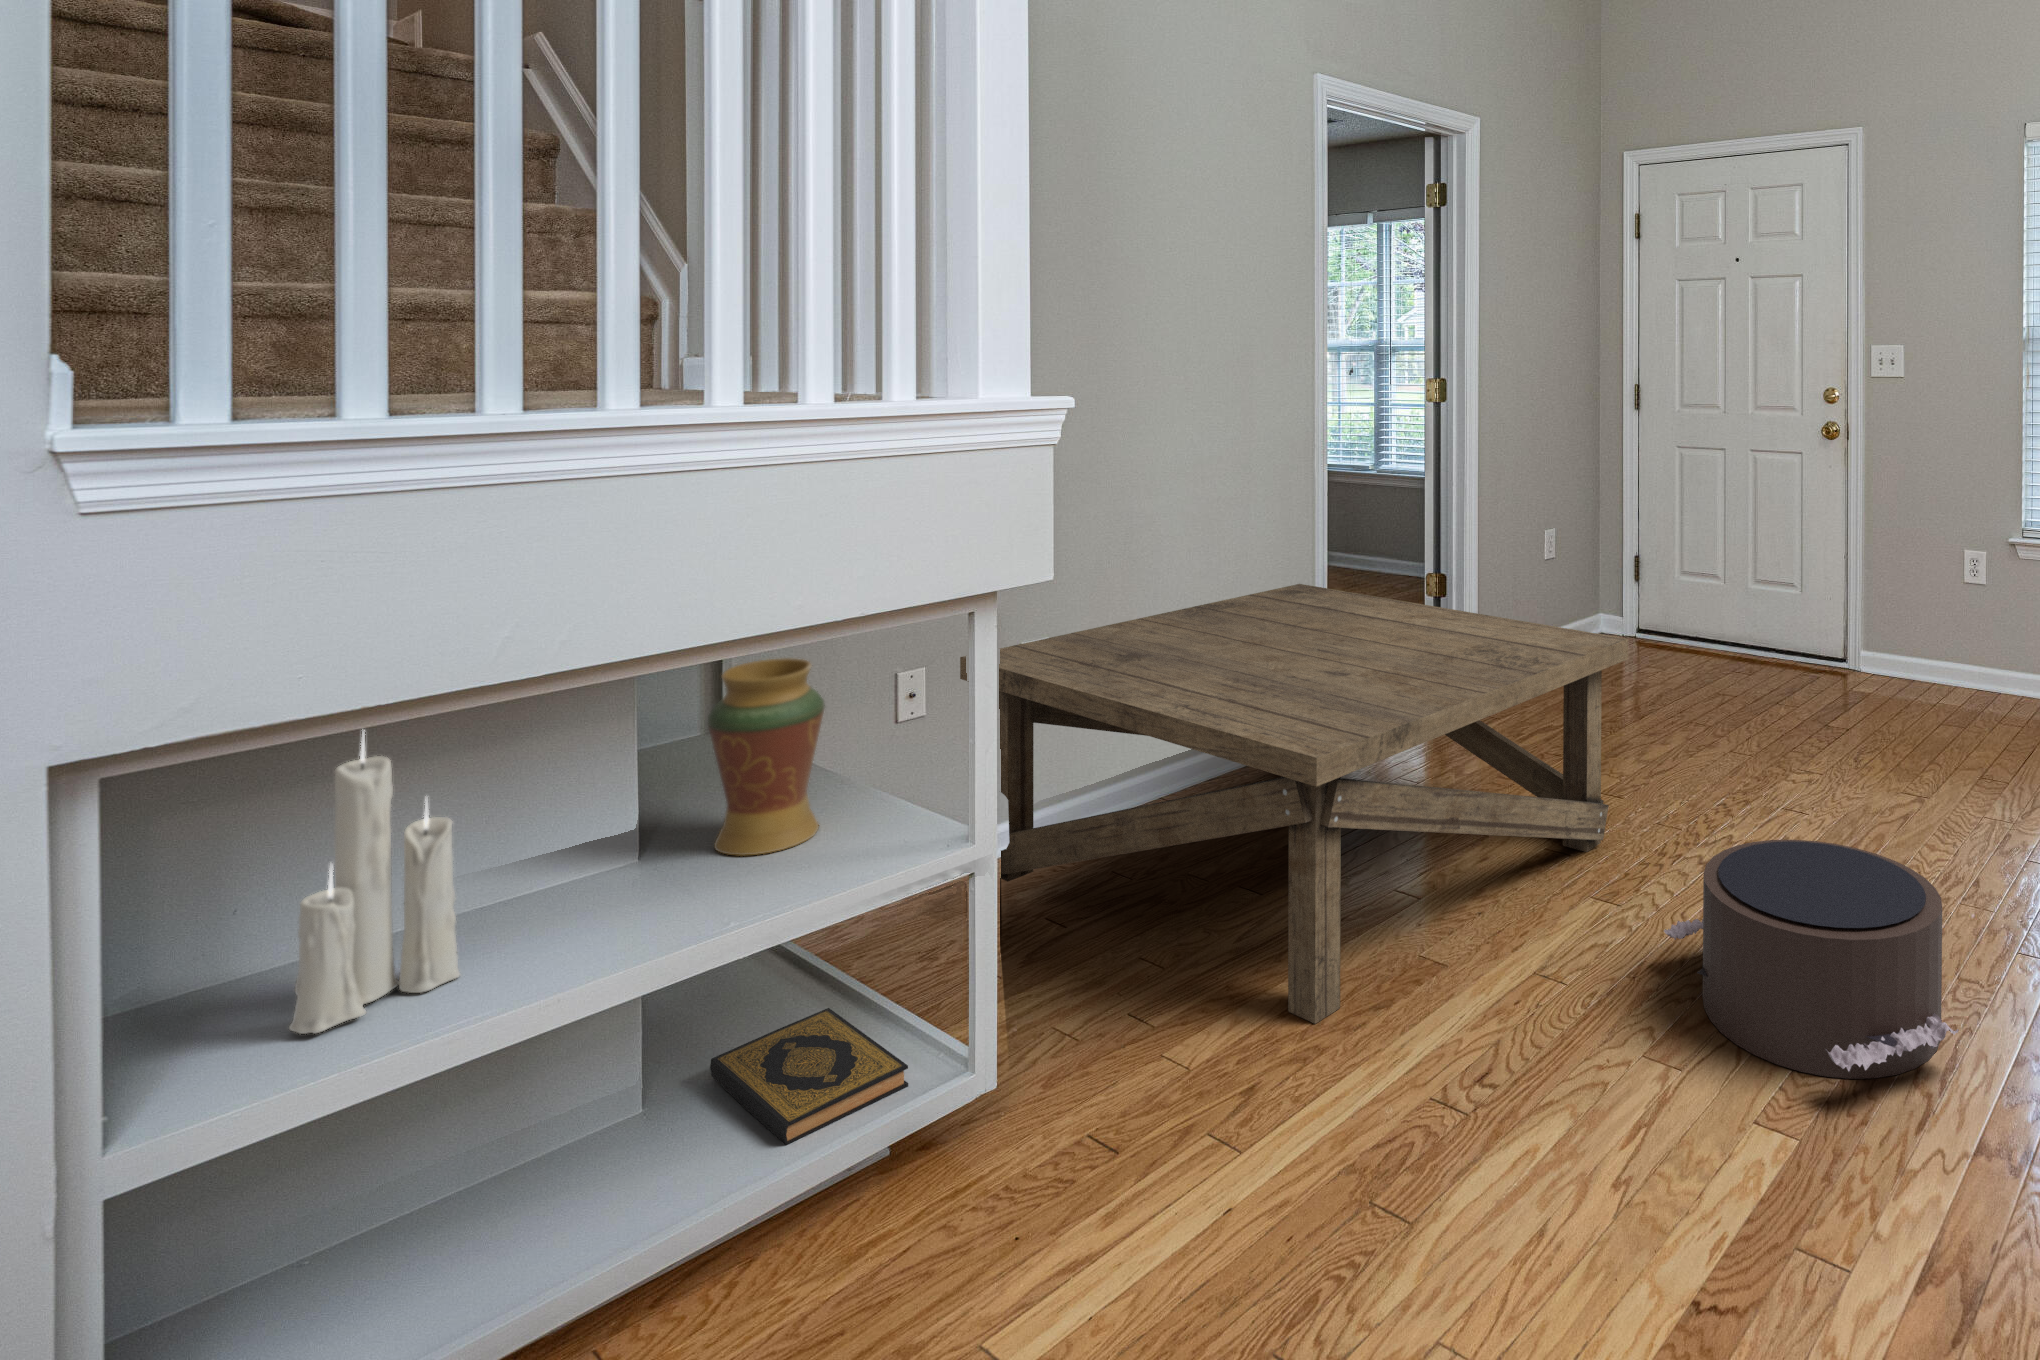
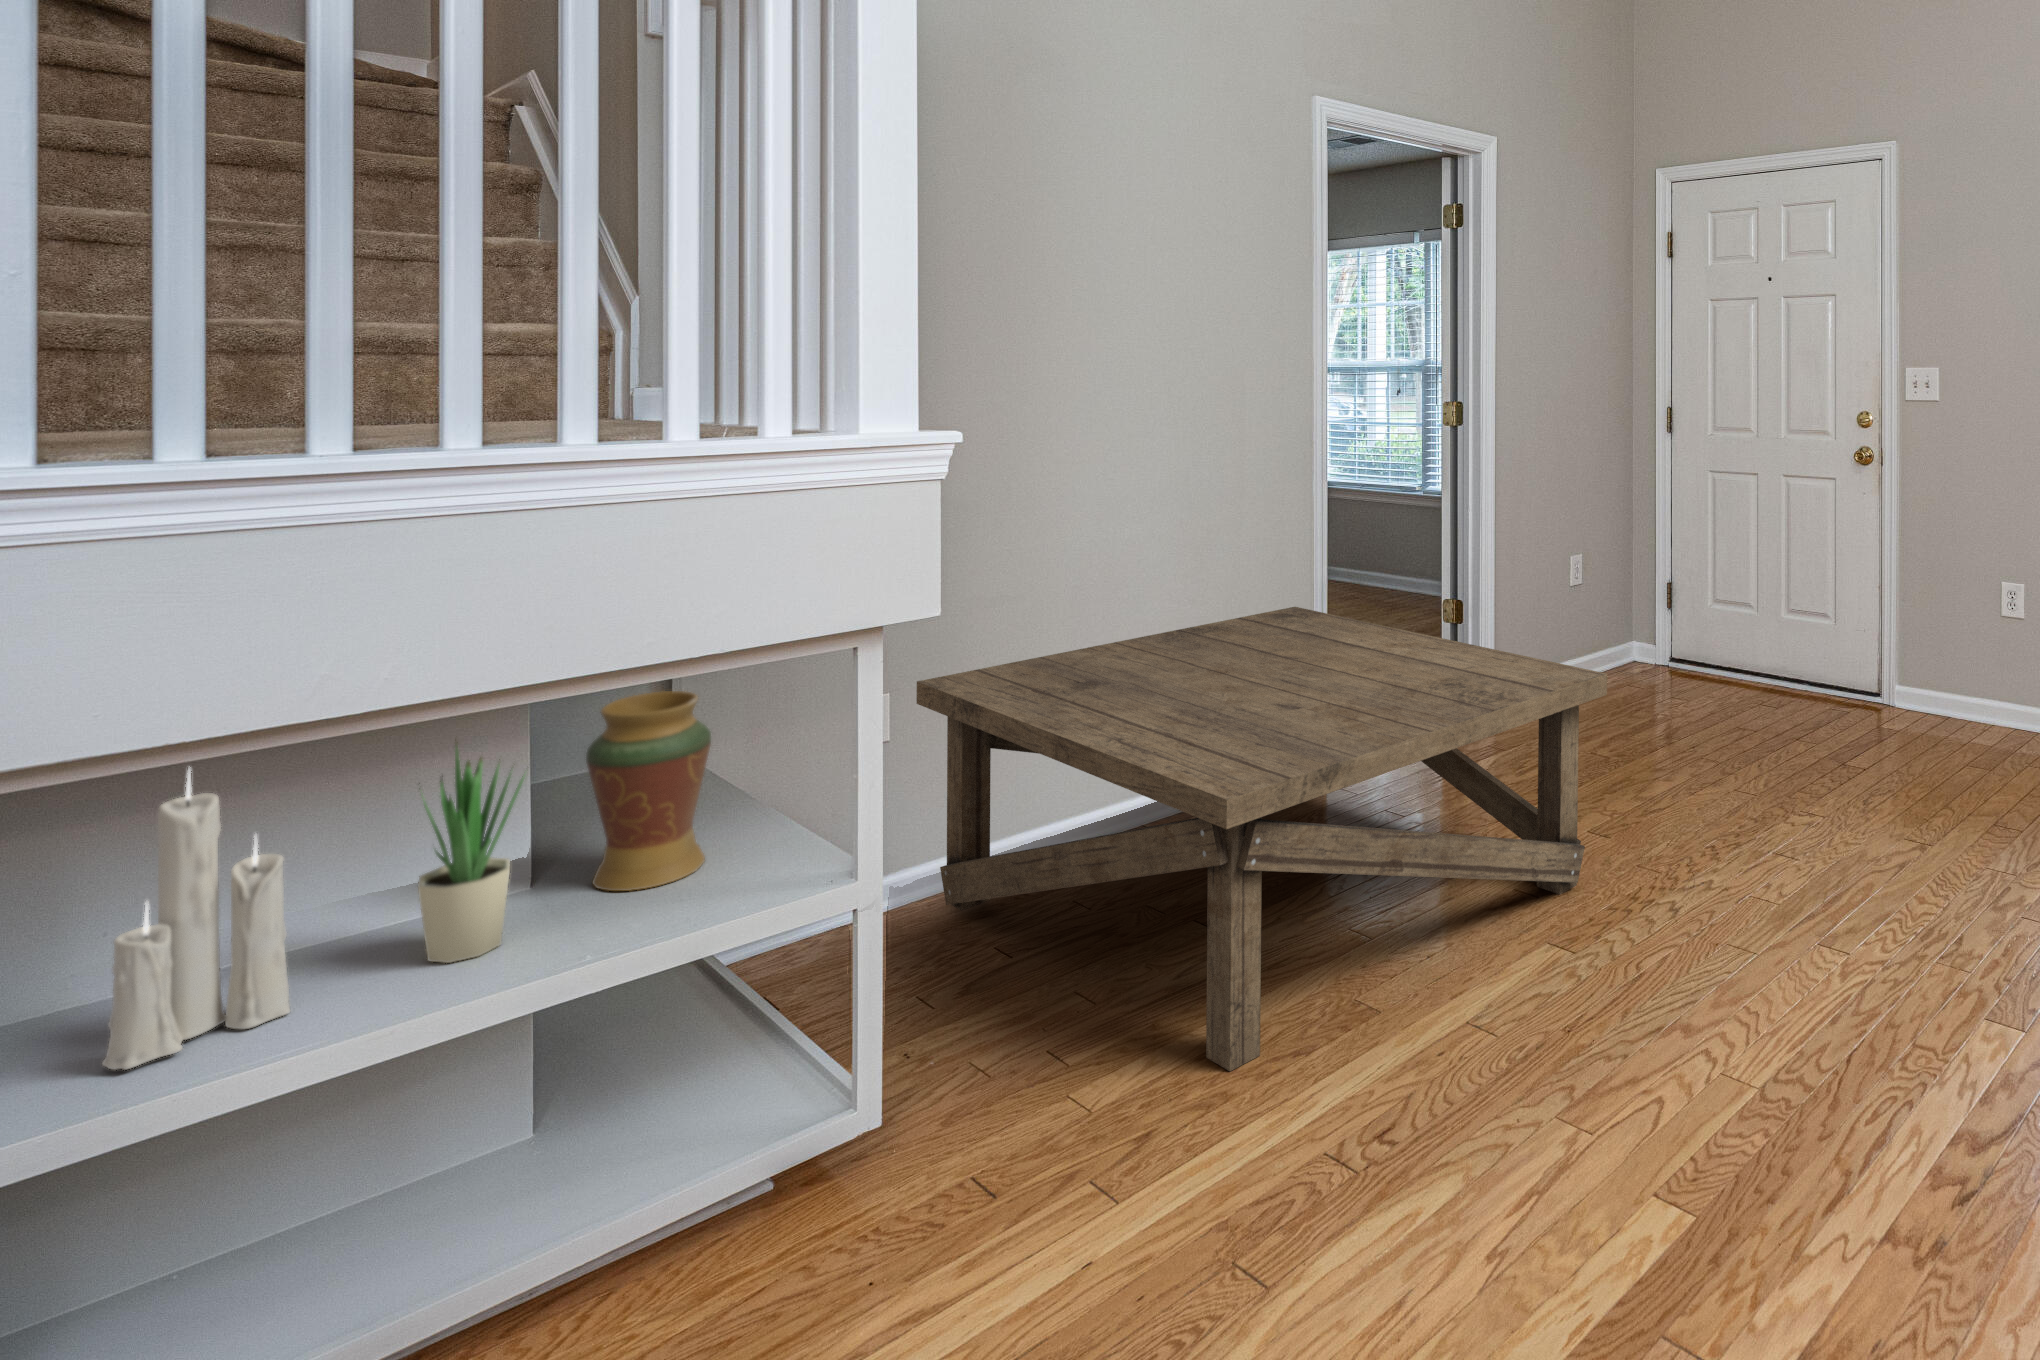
potted plant: none [568,699,675,926] -> present [418,744,524,963]
pouf: present [1664,840,1959,1079] -> none [1604,892,1884,1149]
hardback book: present [710,1008,908,1145] -> none [591,1043,783,1186]

